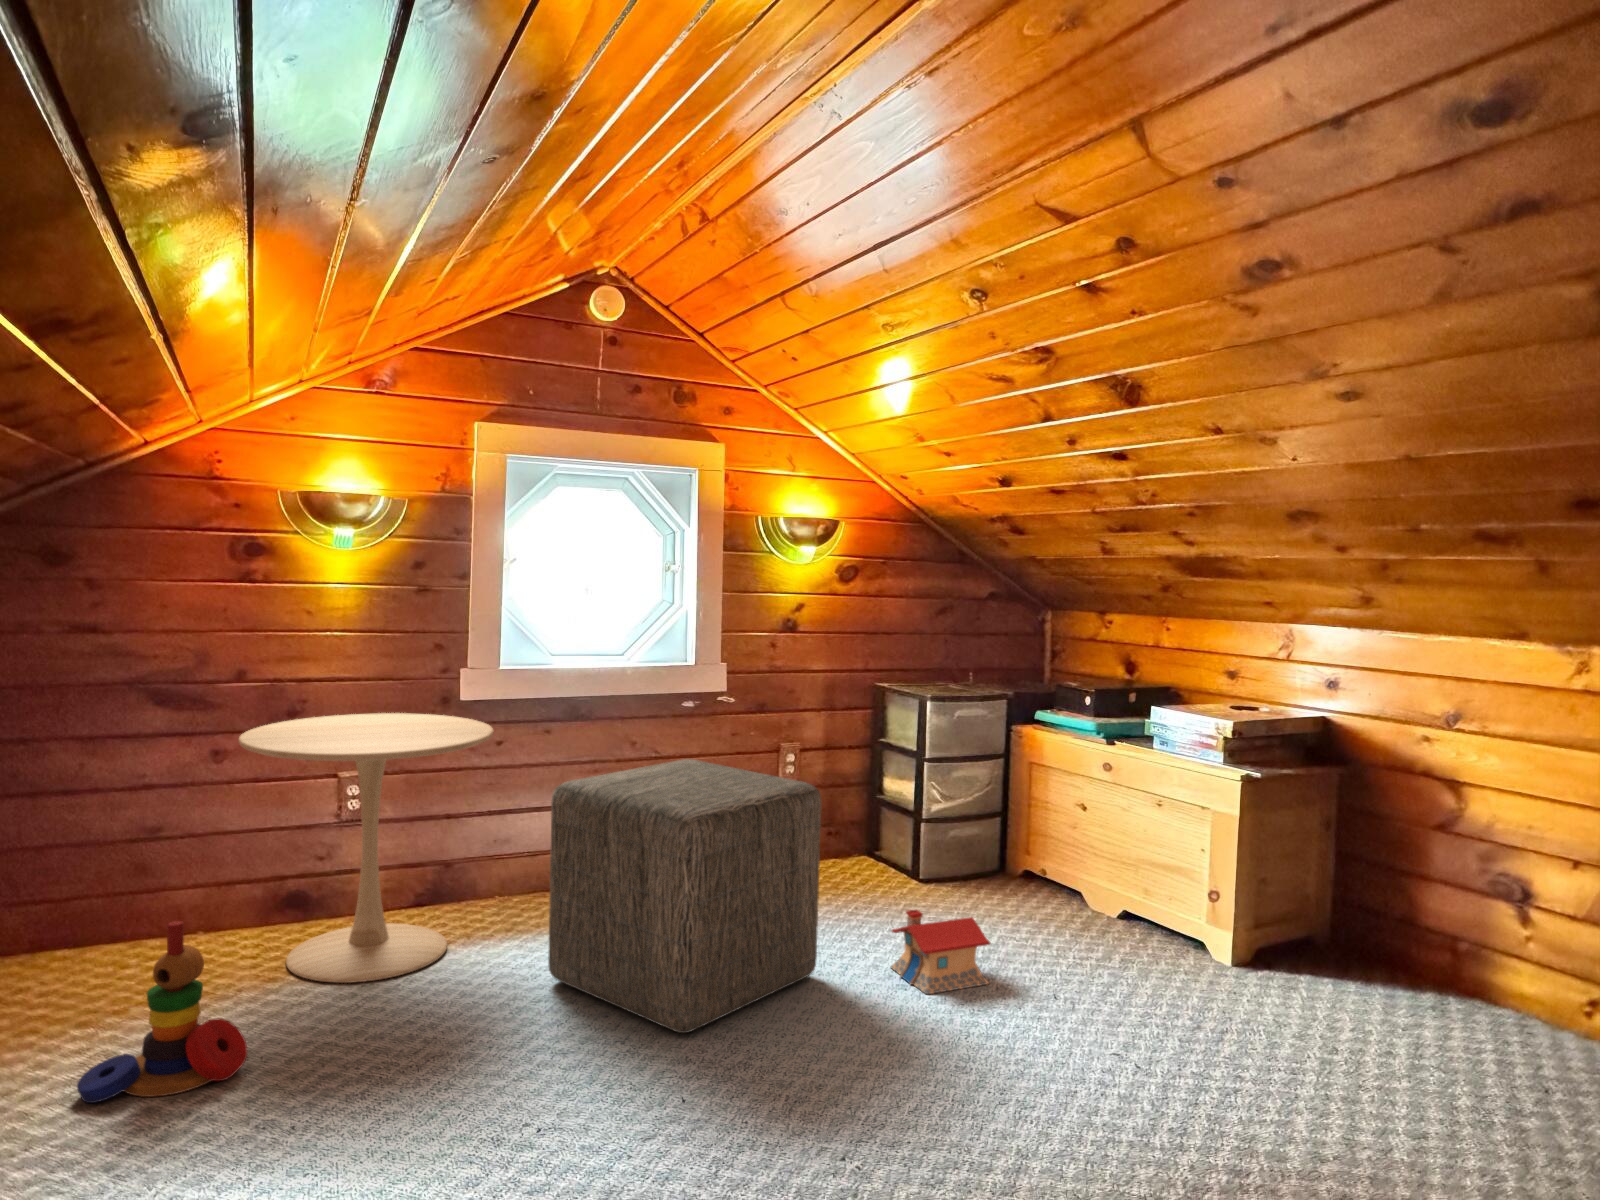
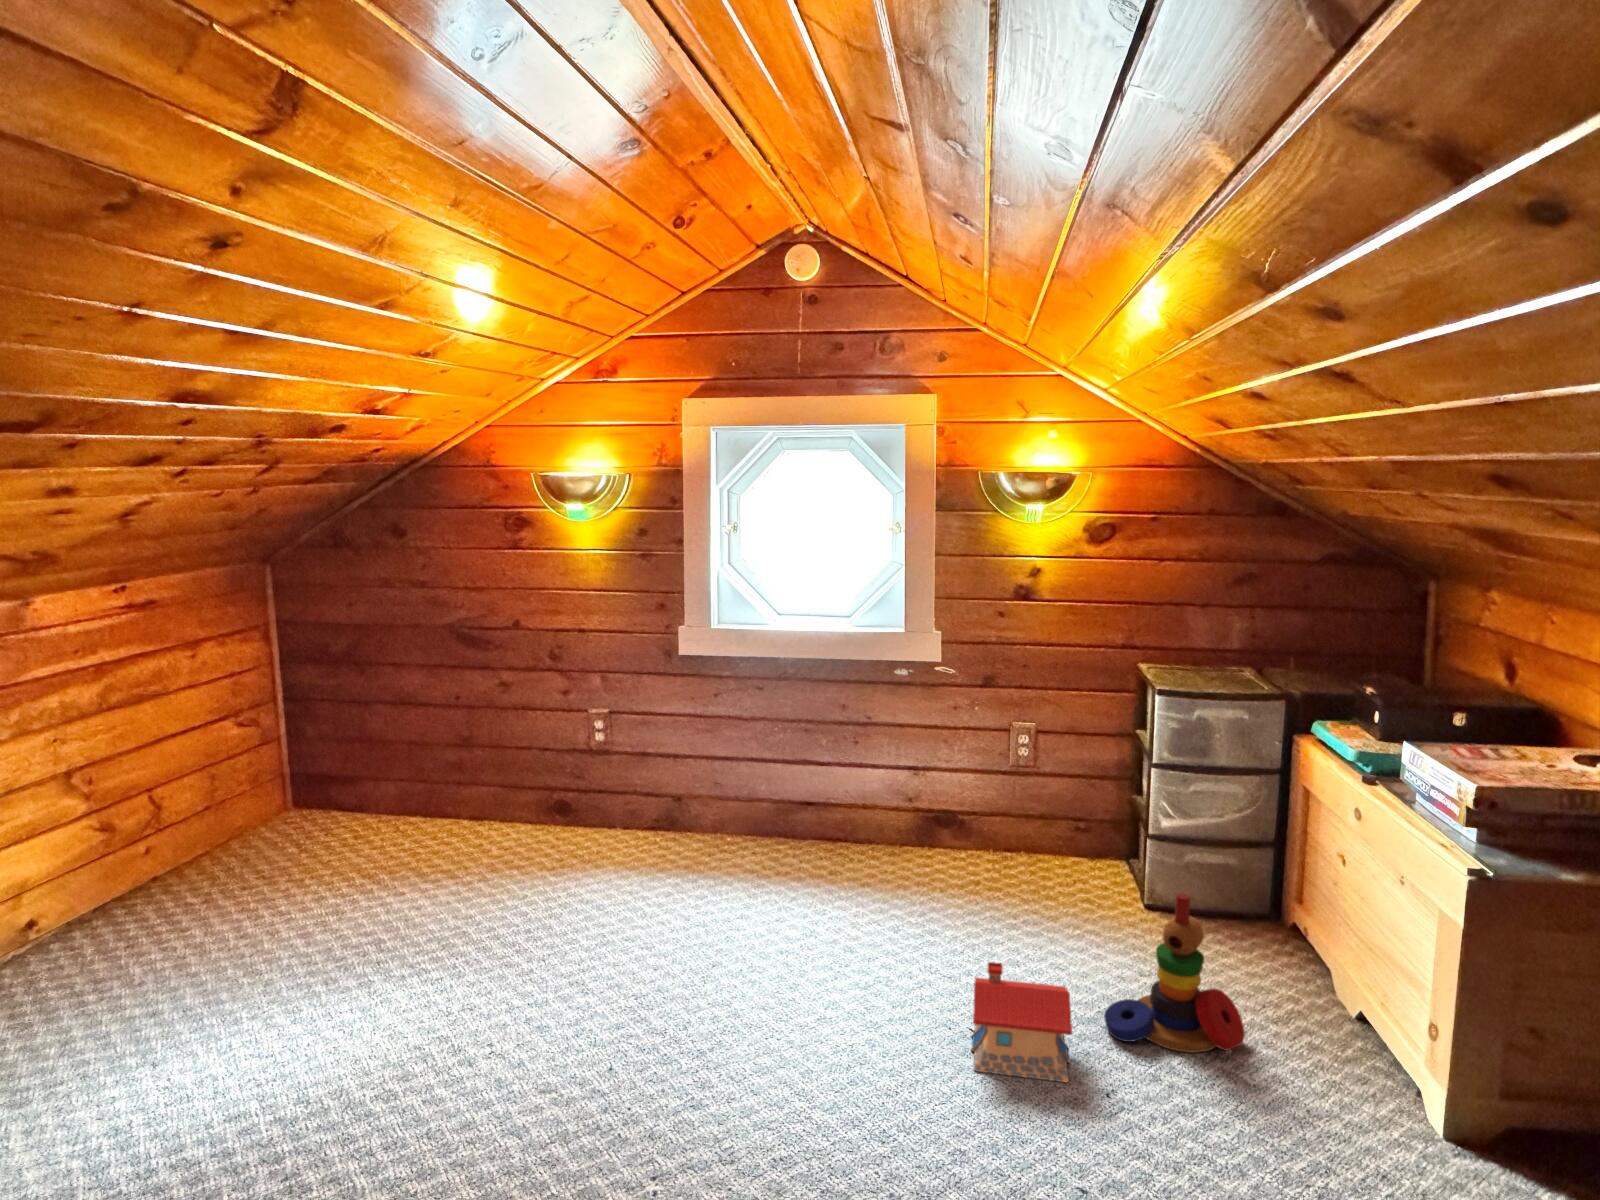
side table: present [238,713,494,983] -> none [451,662,662,897]
ottoman: present [548,759,821,1033] -> none [640,741,883,1035]
stacking toy: present [77,921,247,1103] -> present [1104,893,1245,1053]

